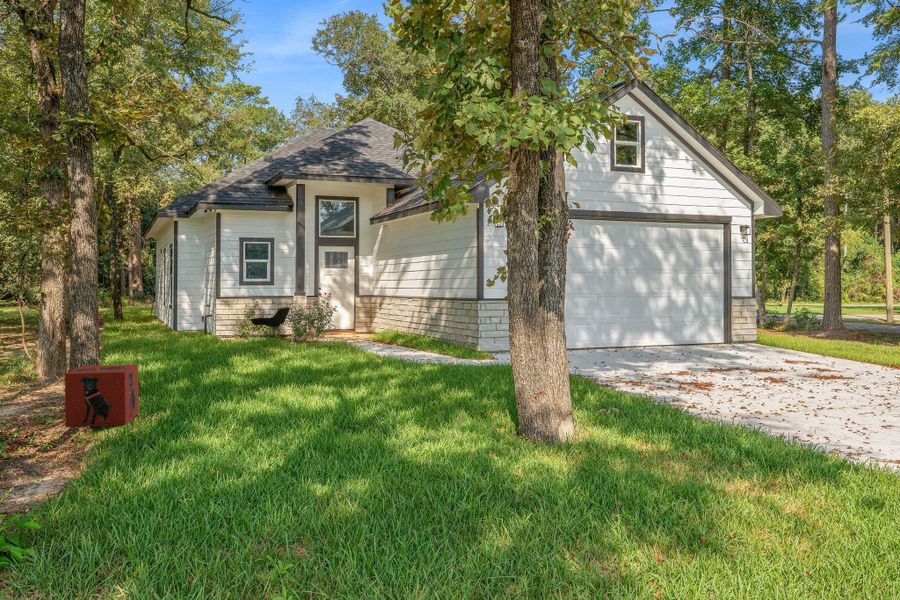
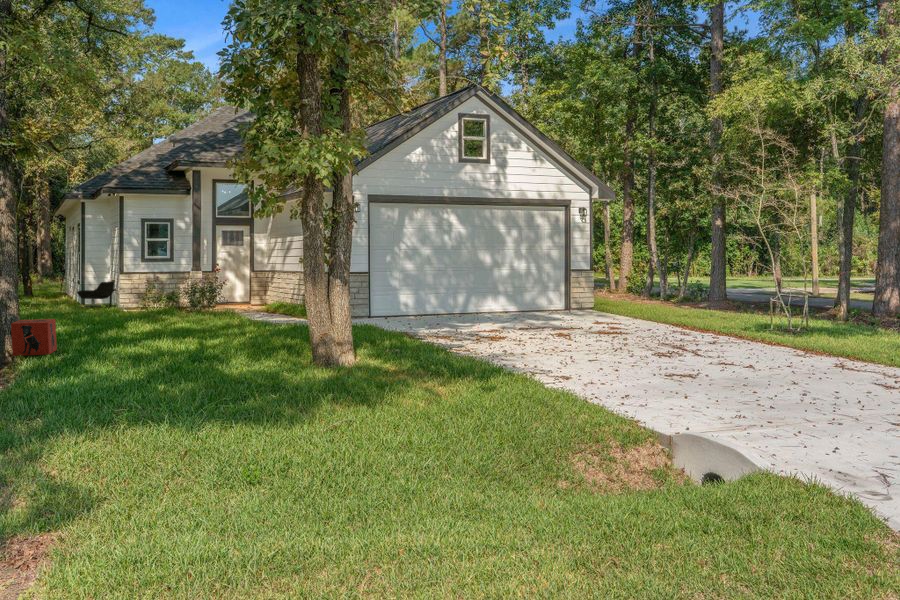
lounge chair: present [251,307,290,337] -> present [77,281,115,306]

